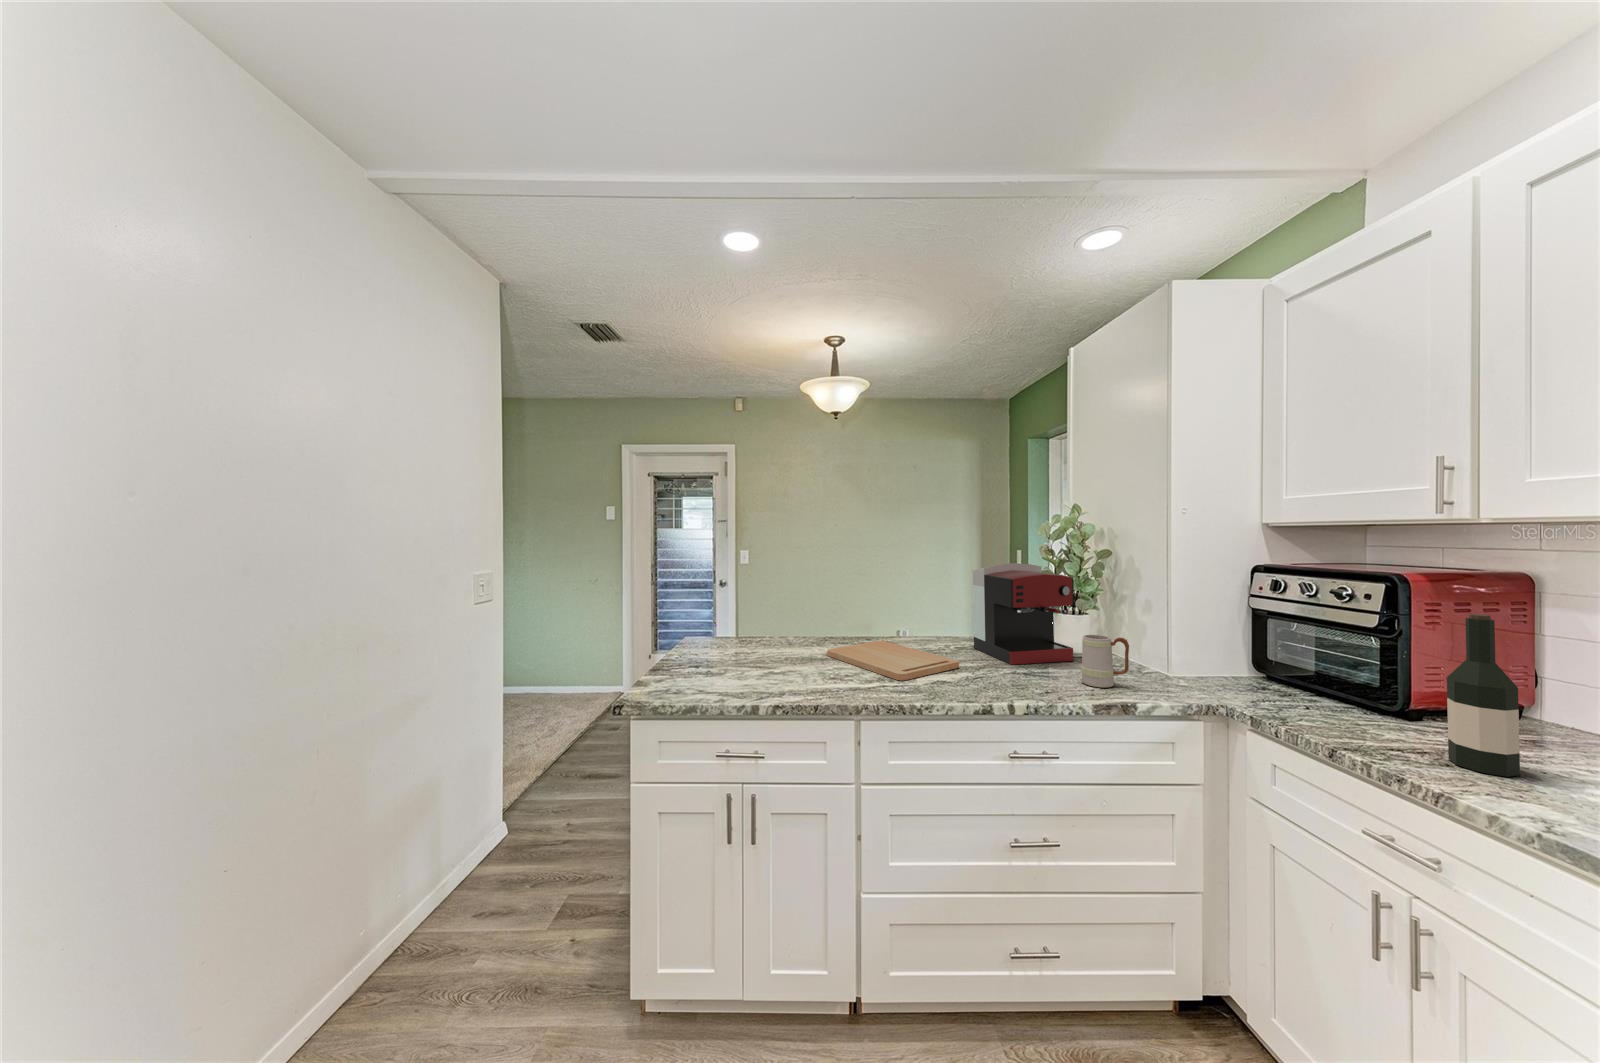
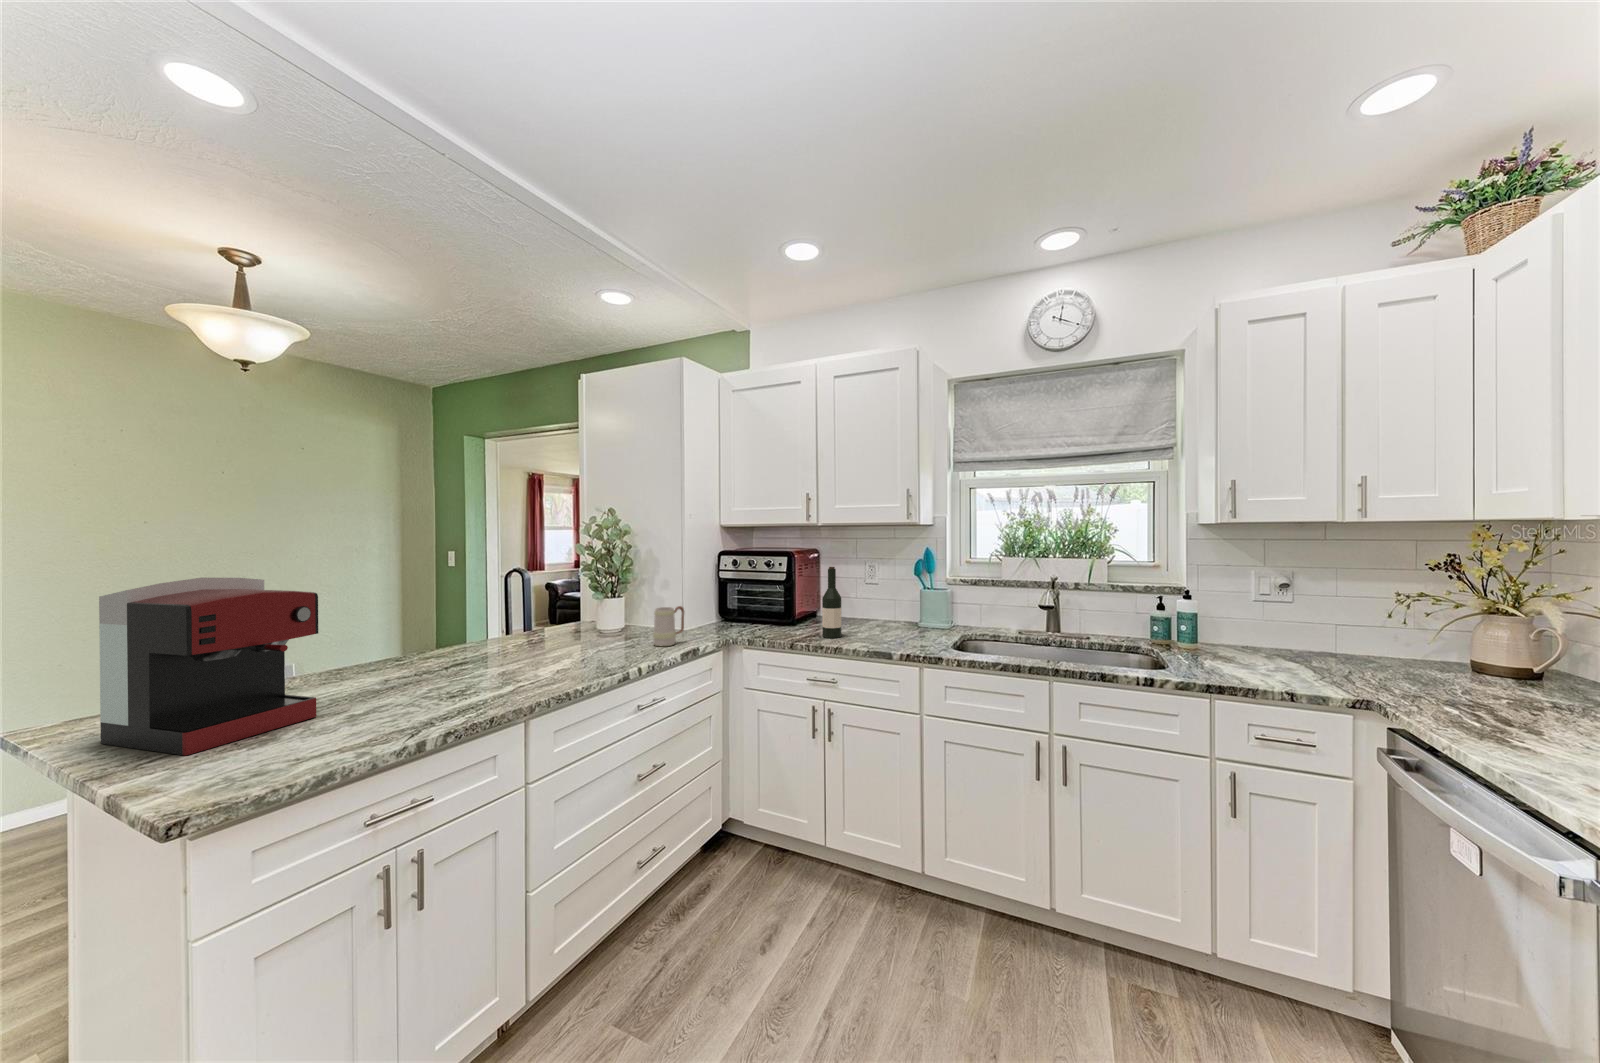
coffee maker: present [973,563,1074,665] -> present [99,577,318,755]
cutting board: present [827,641,959,680] -> none [384,652,556,685]

